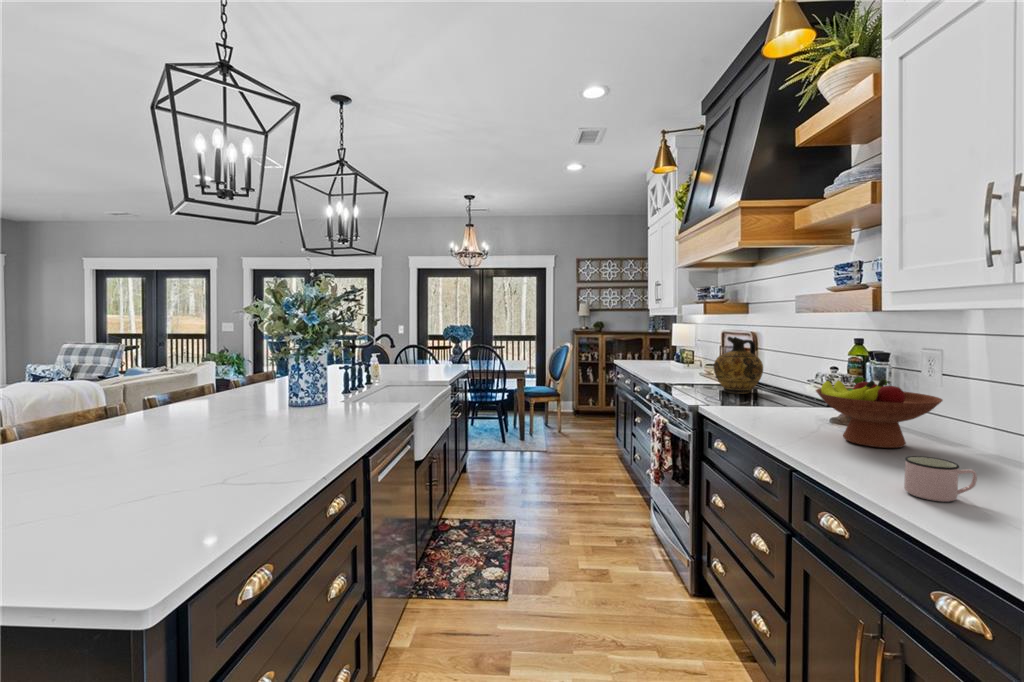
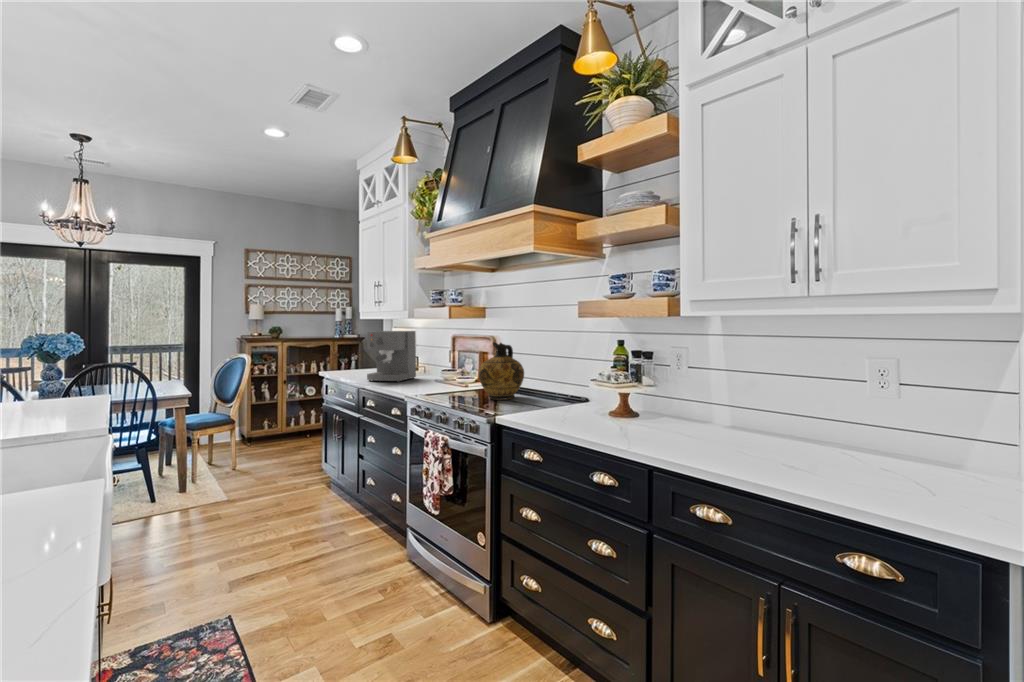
coffee maker: none [640,325,687,372] -> present [367,331,416,382]
fruit bowl: present [816,377,943,448] -> none [635,377,731,440]
mug: present [904,456,977,502] -> none [783,446,830,485]

